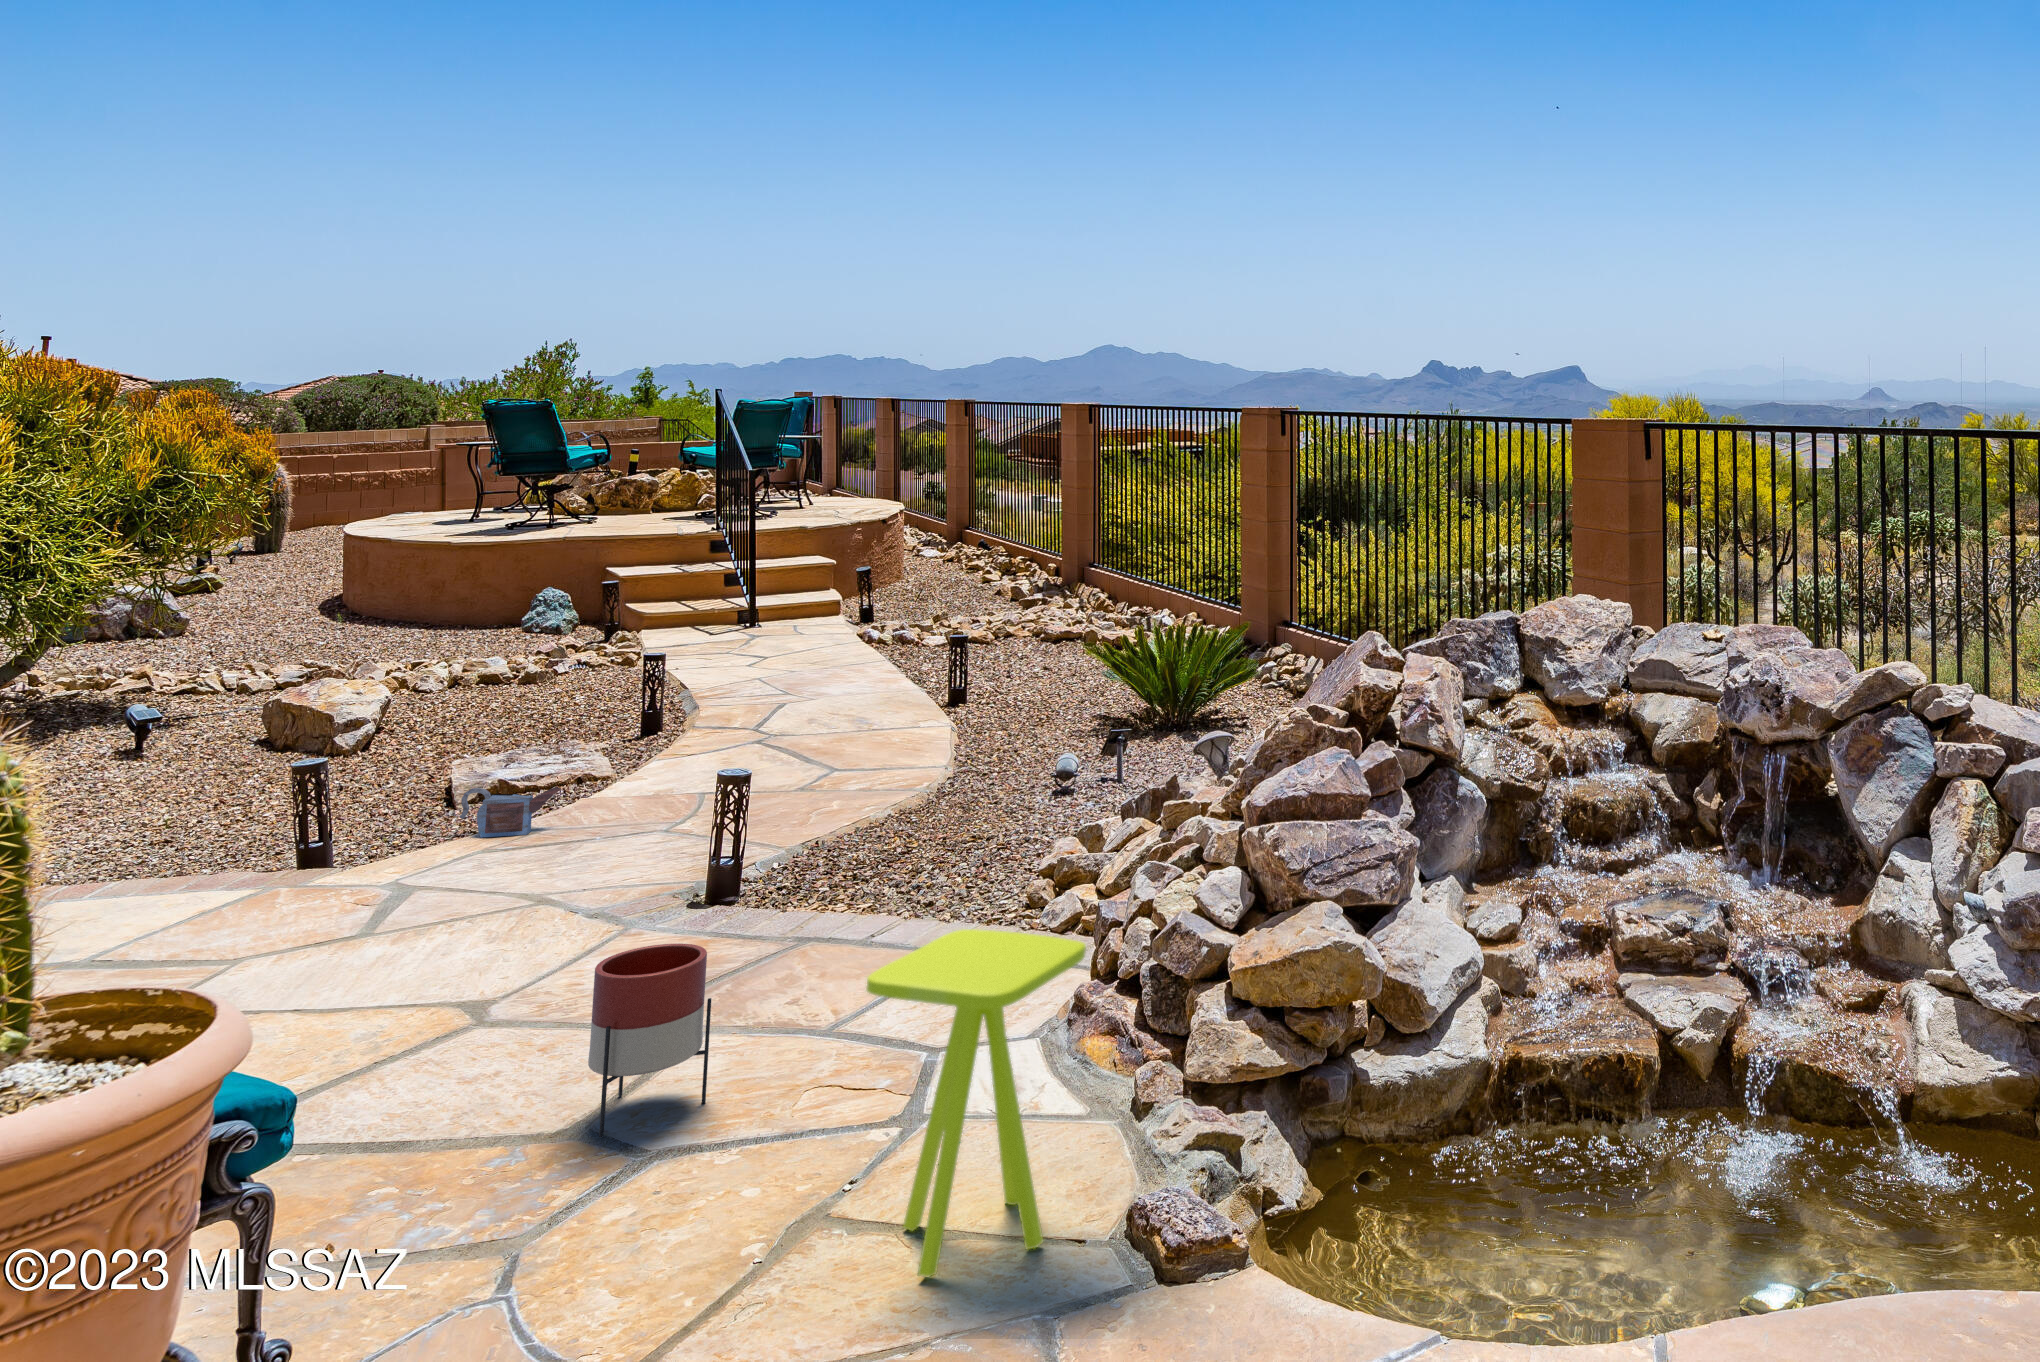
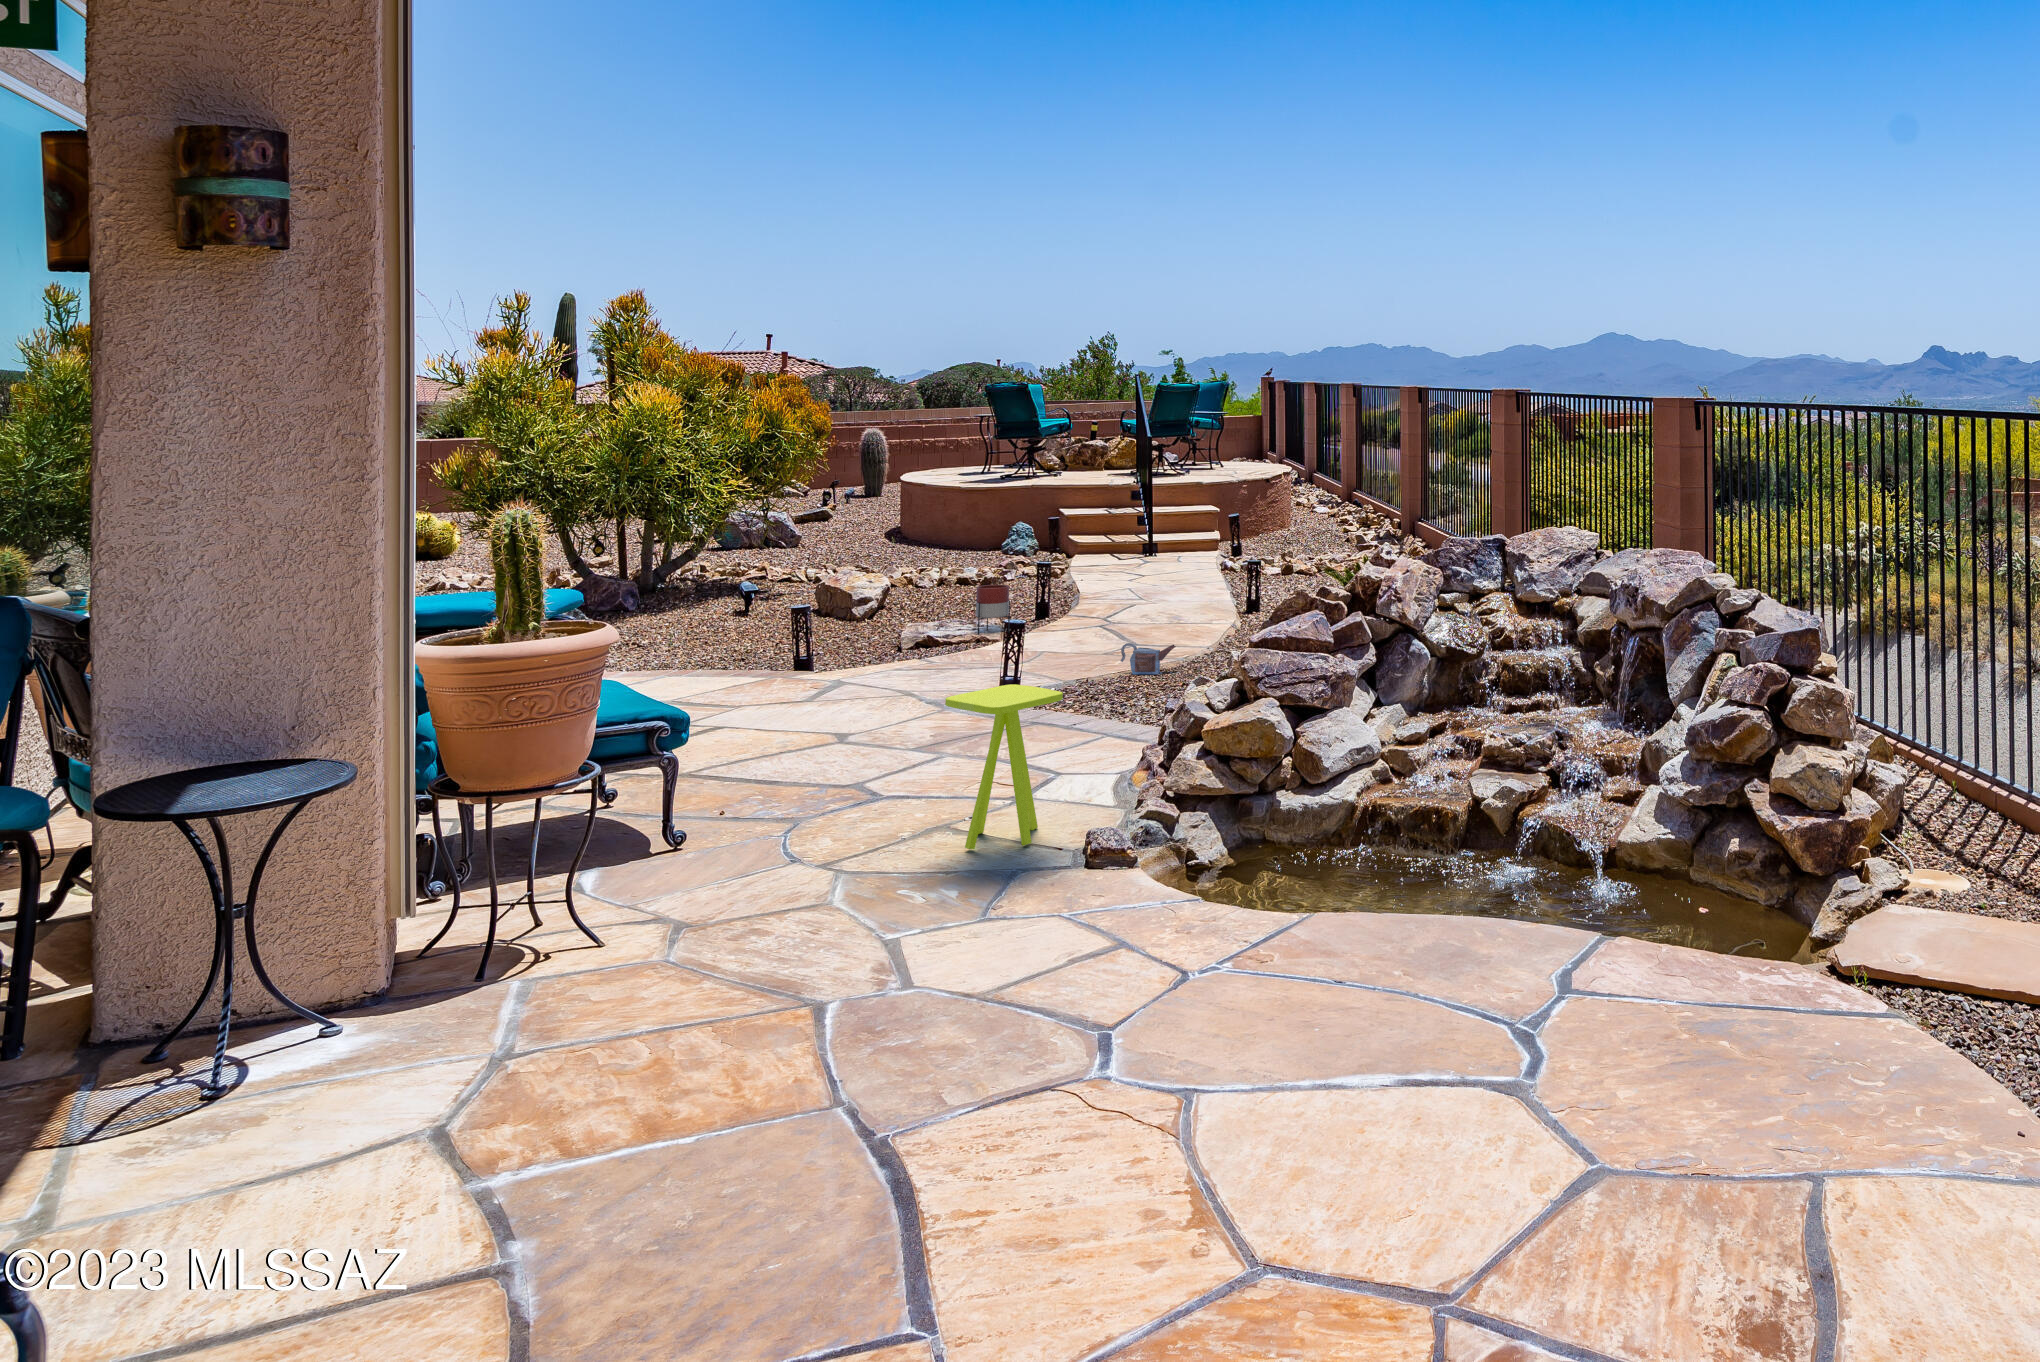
watering can: present [459,786,561,837] -> present [1120,643,1176,674]
planter: present [588,944,711,1138] -> present [976,585,1010,635]

